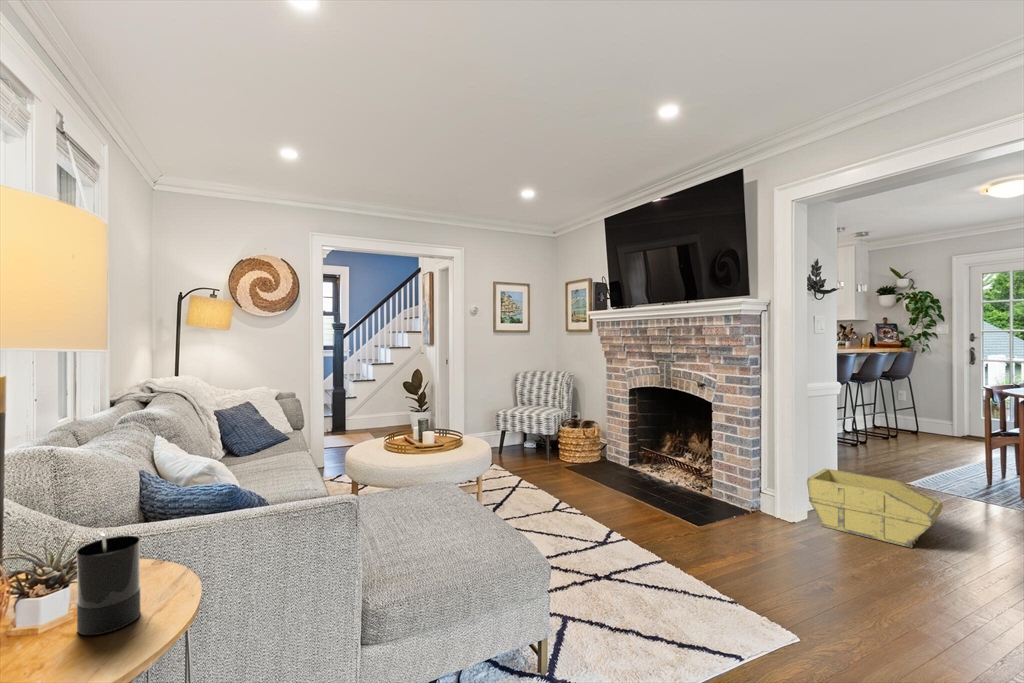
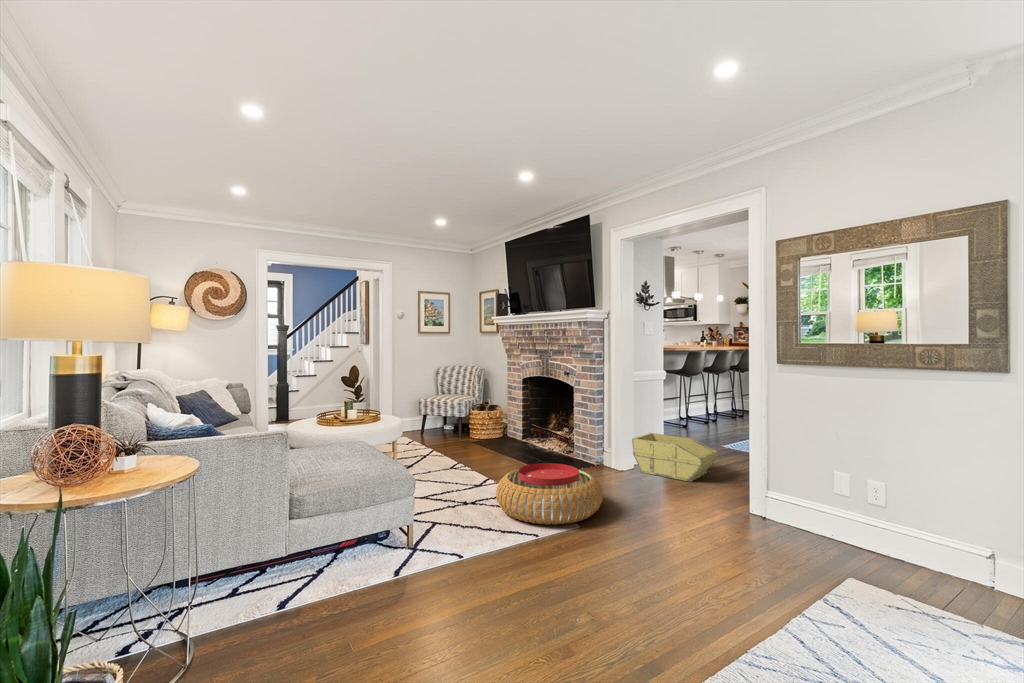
pouf: none [645,522,819,634] -> present [496,463,602,525]
candle: present [77,531,141,635] -> none [142,430,172,476]

